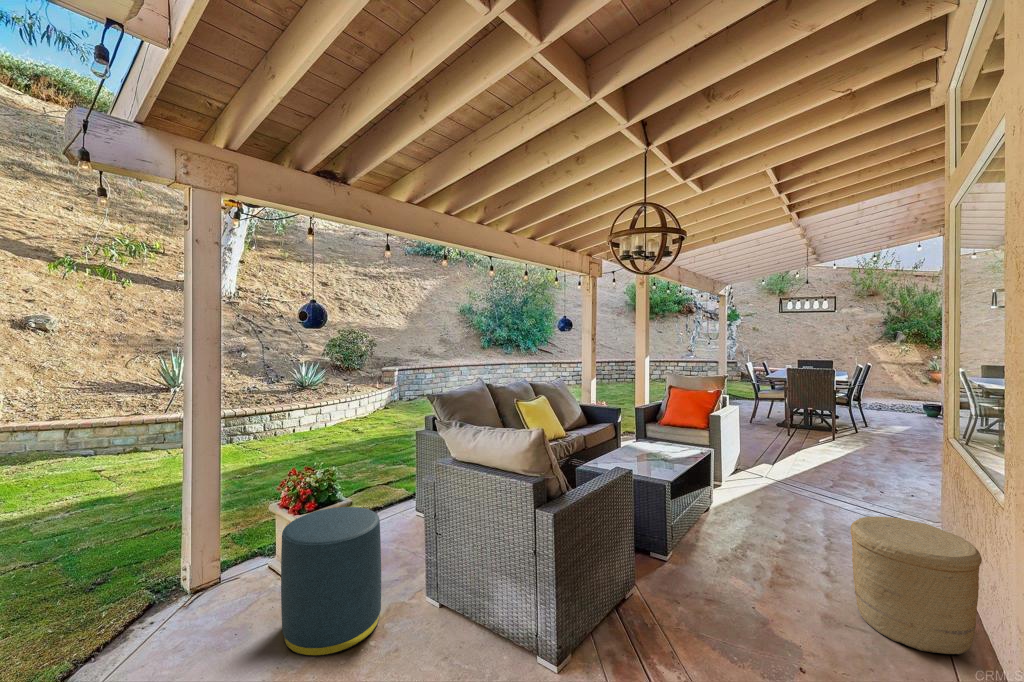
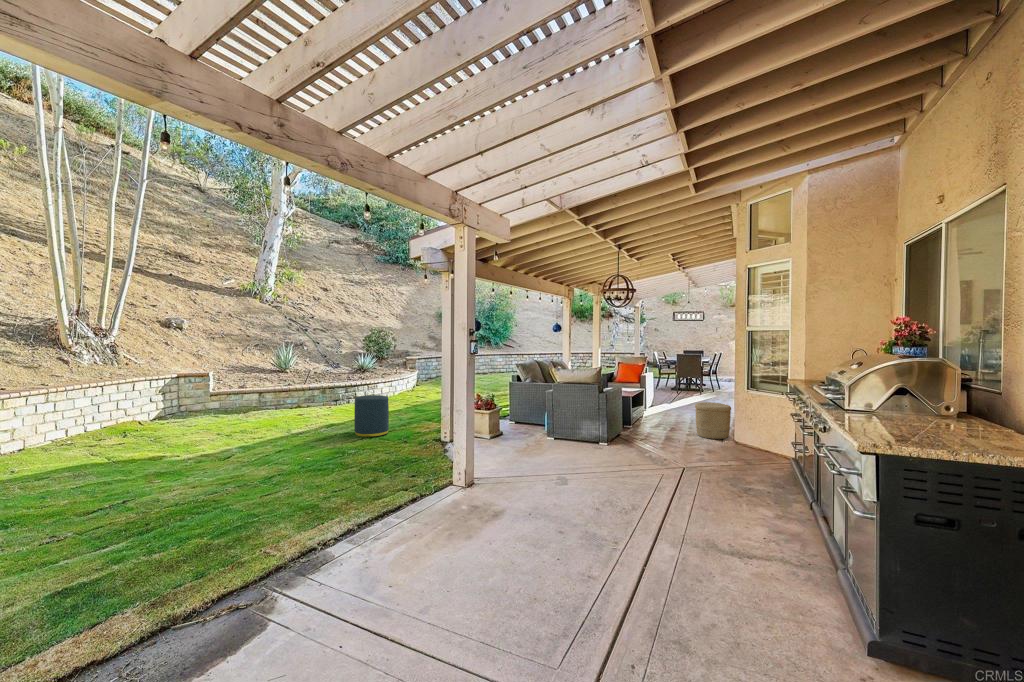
ottoman: present [281,507,381,657] -> present [354,395,389,437]

